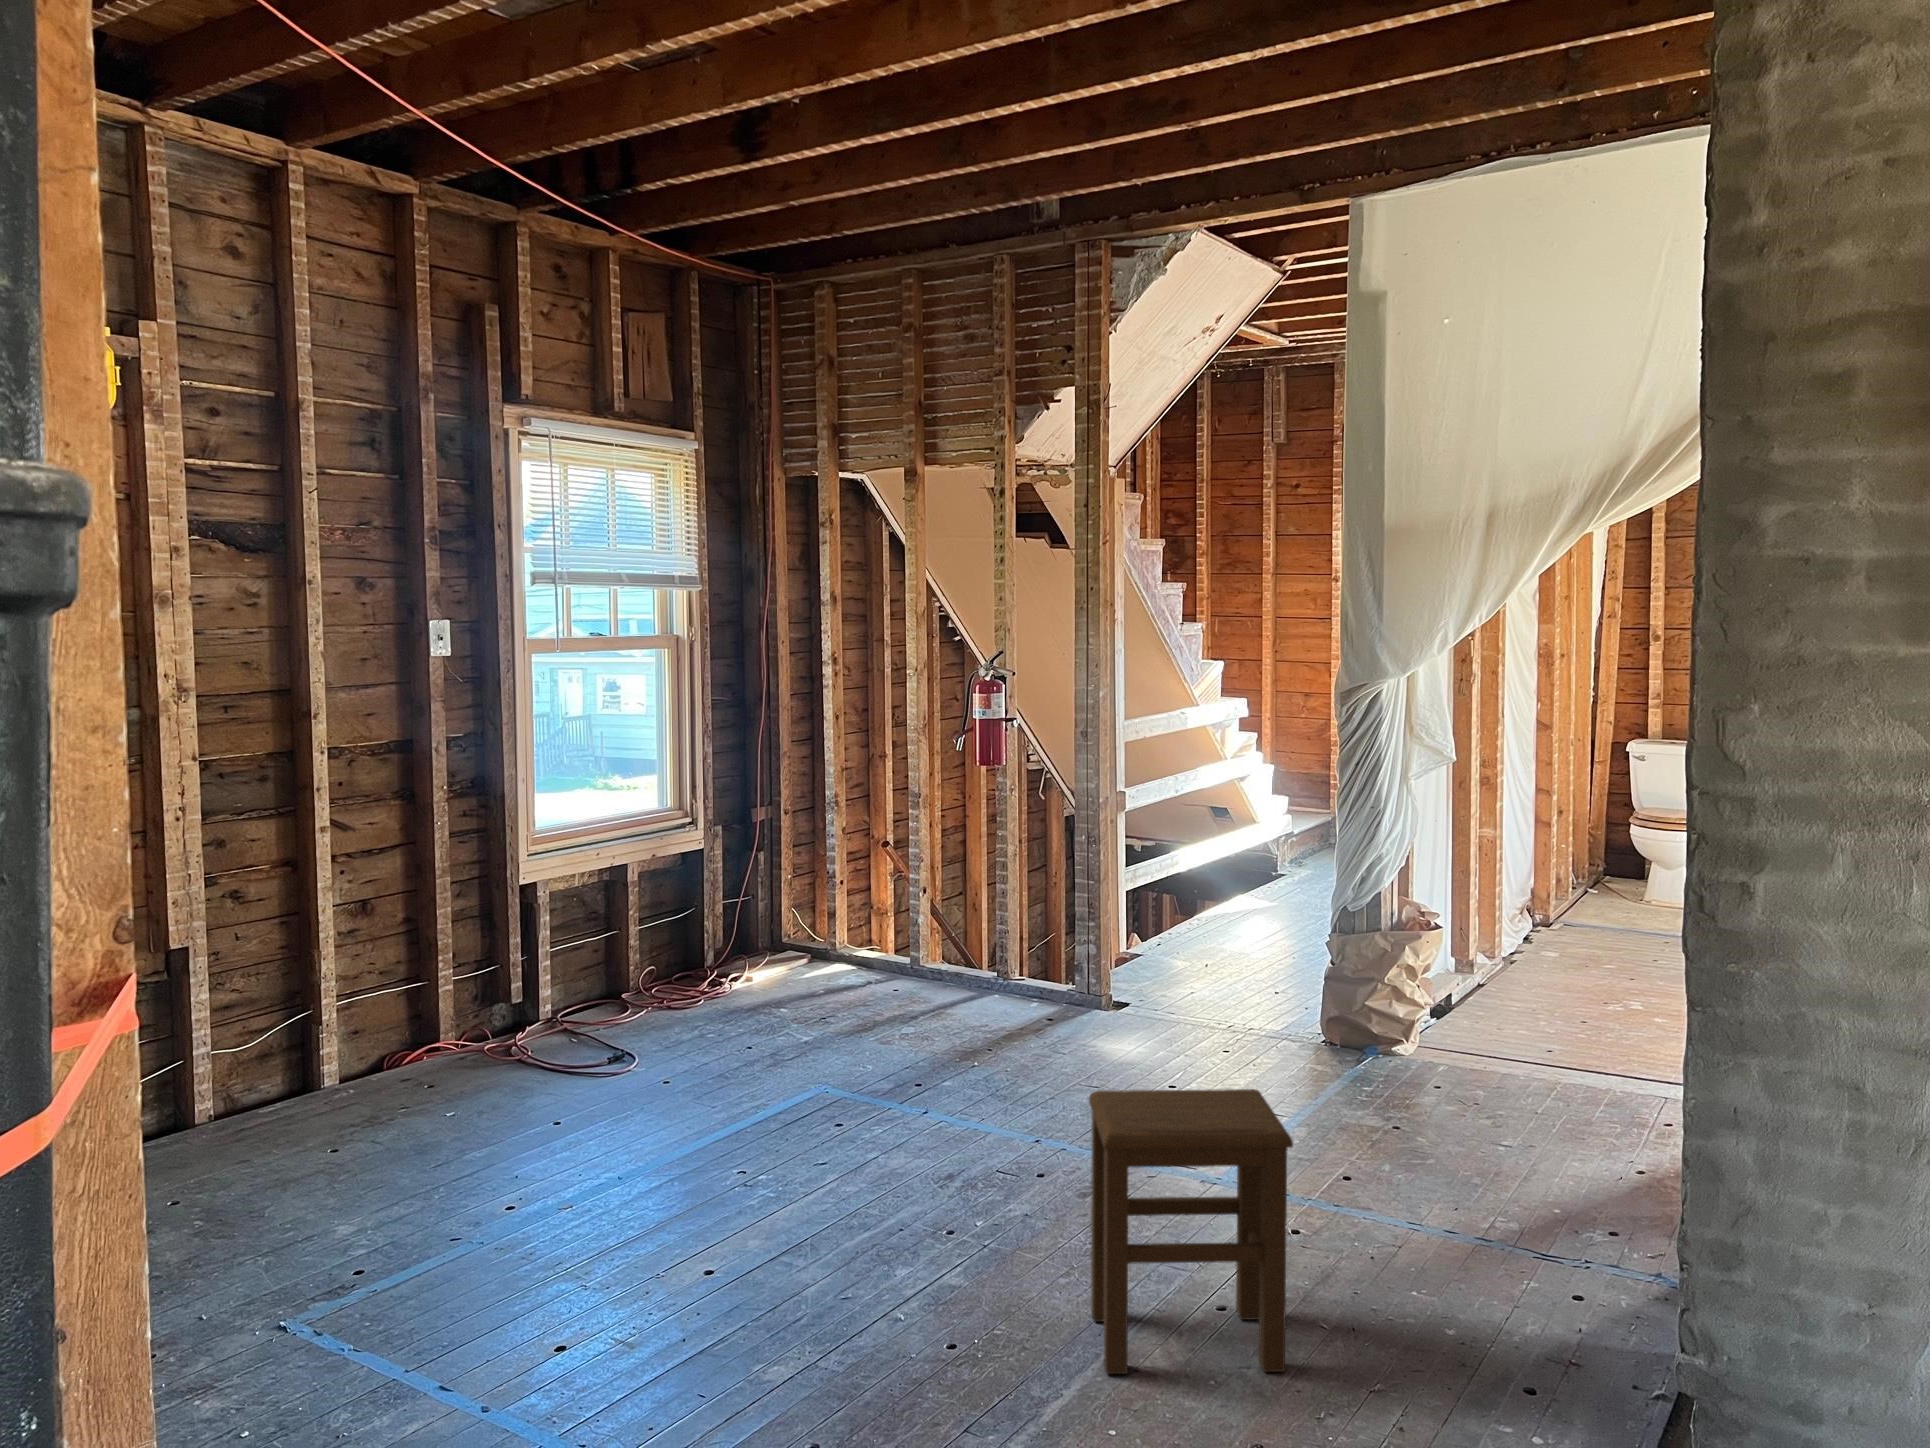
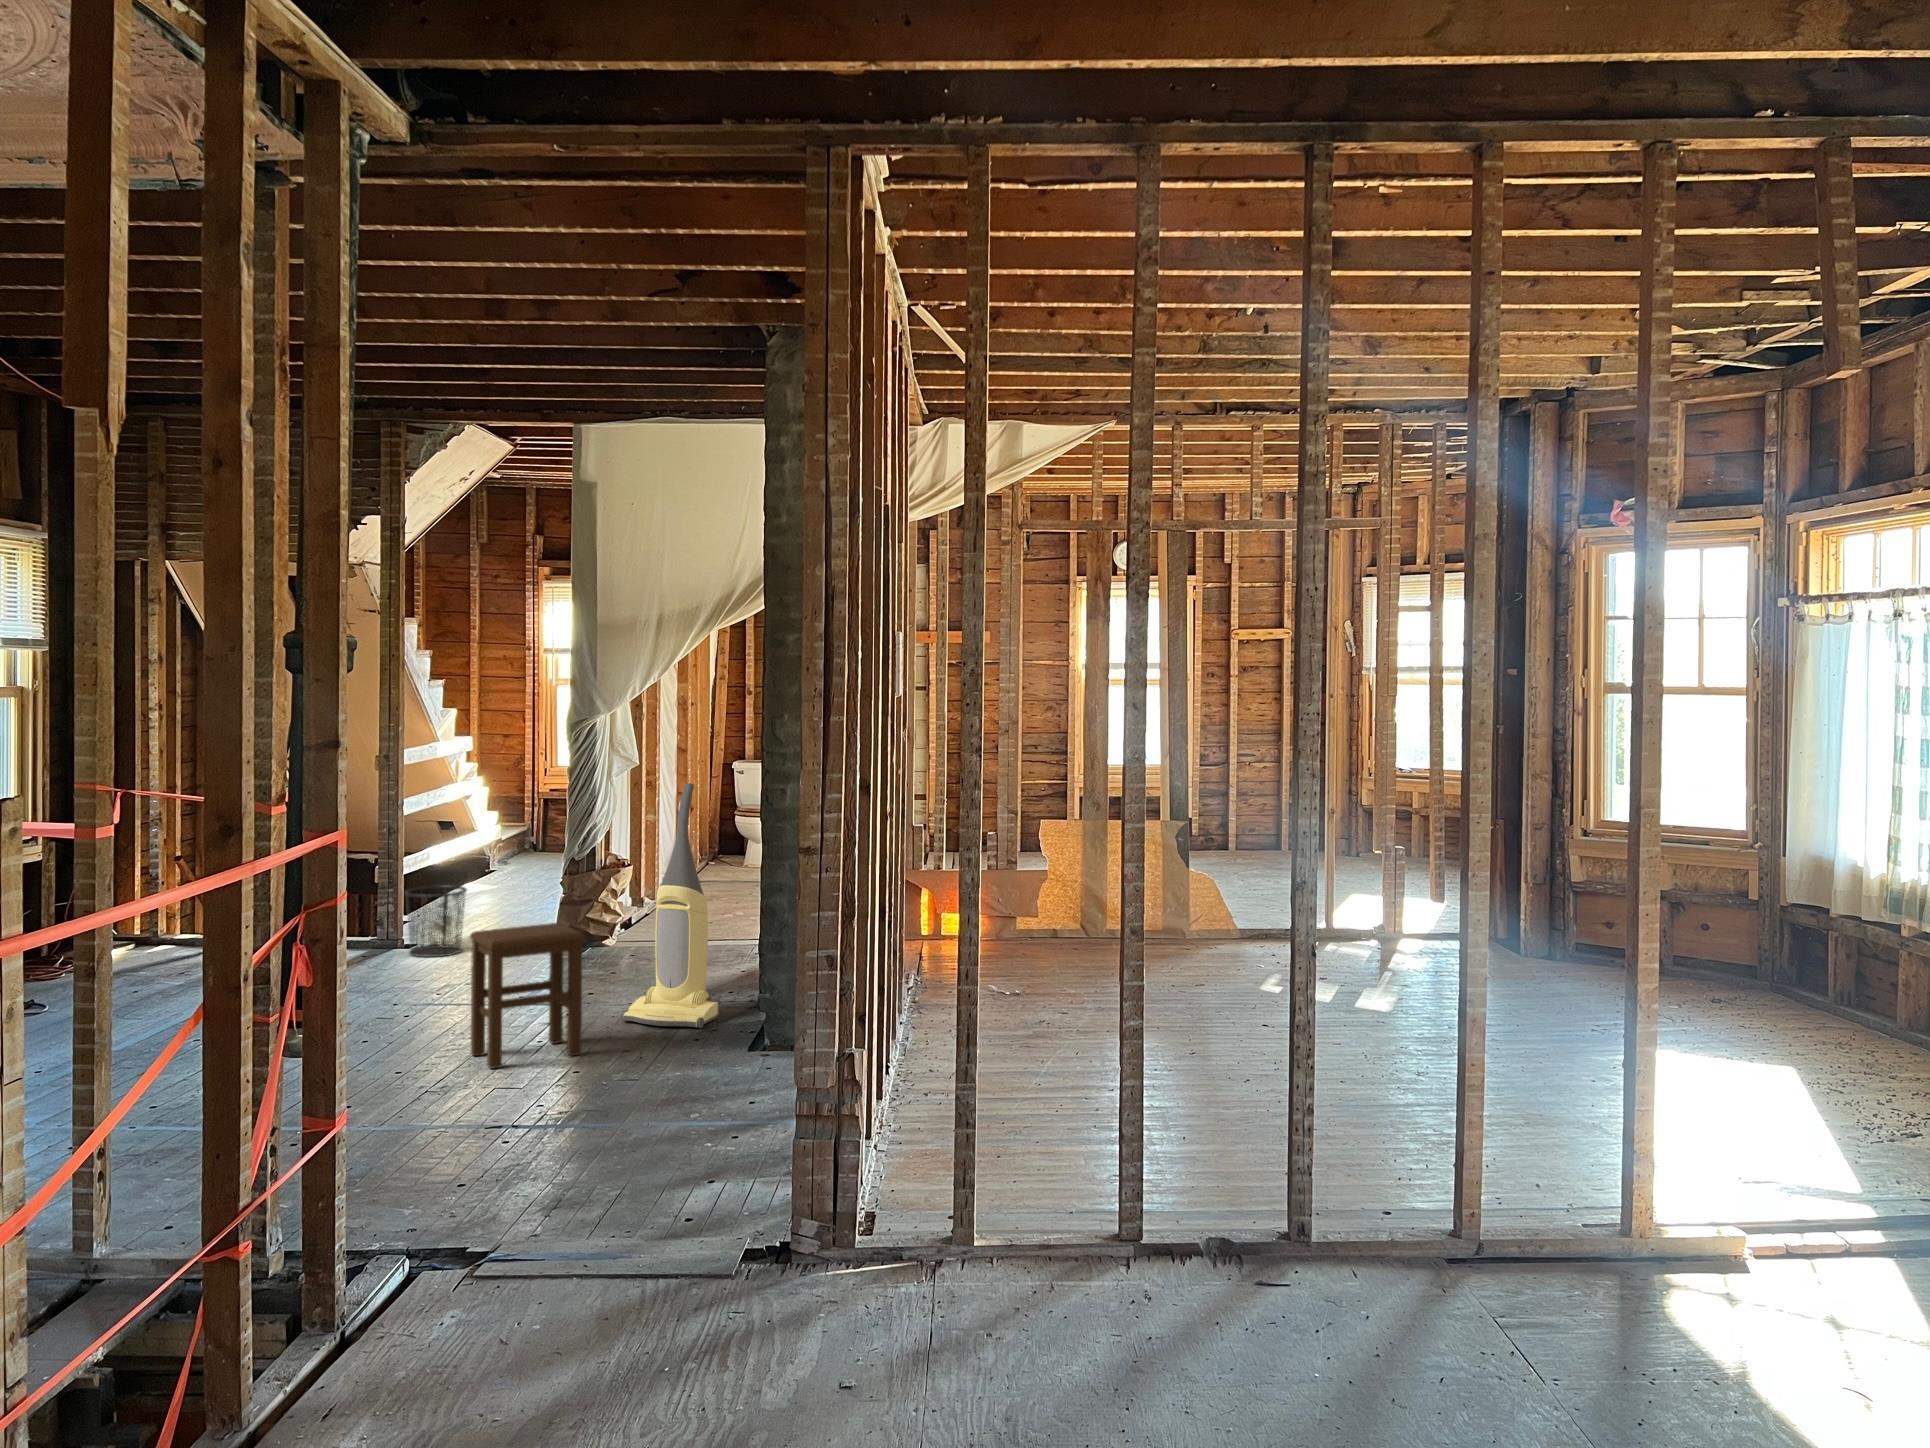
vacuum cleaner: none [1385,826,1589,1343] -> present [621,783,720,1028]
waste bin: none [1100,925,1188,1036] -> present [405,885,467,957]

